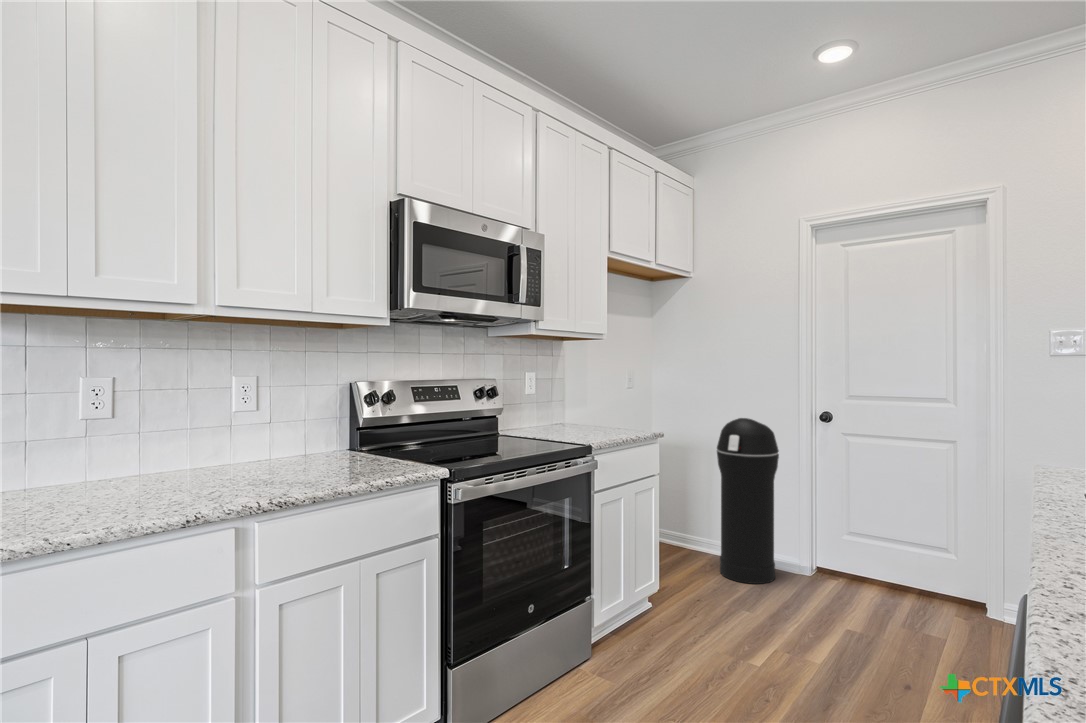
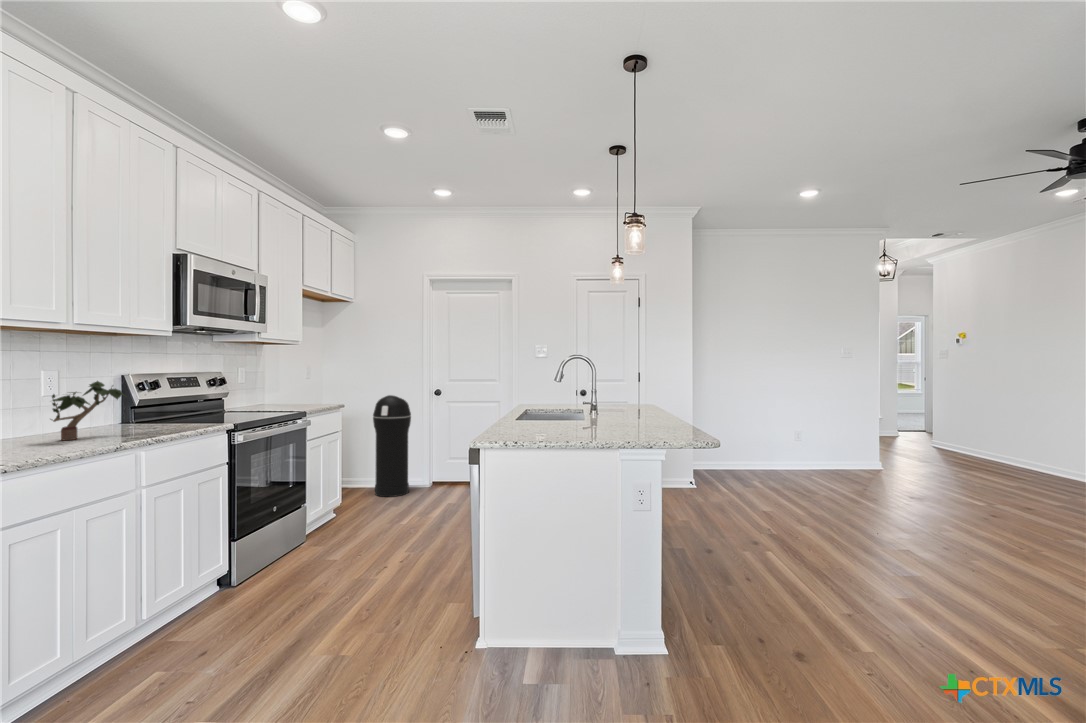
potted plant: none [178,391,313,484] -> present [52,381,126,440]

